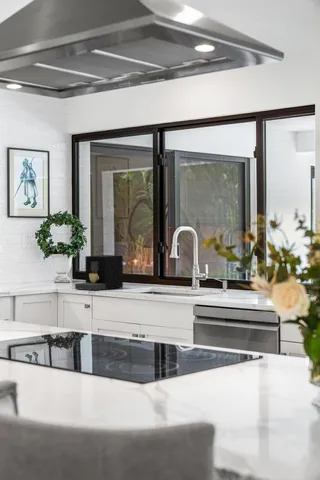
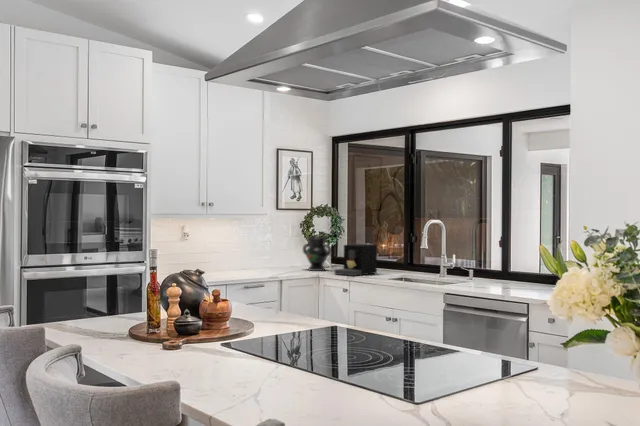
decorative vase: none [39,249,72,286] -> present [303,237,332,271]

